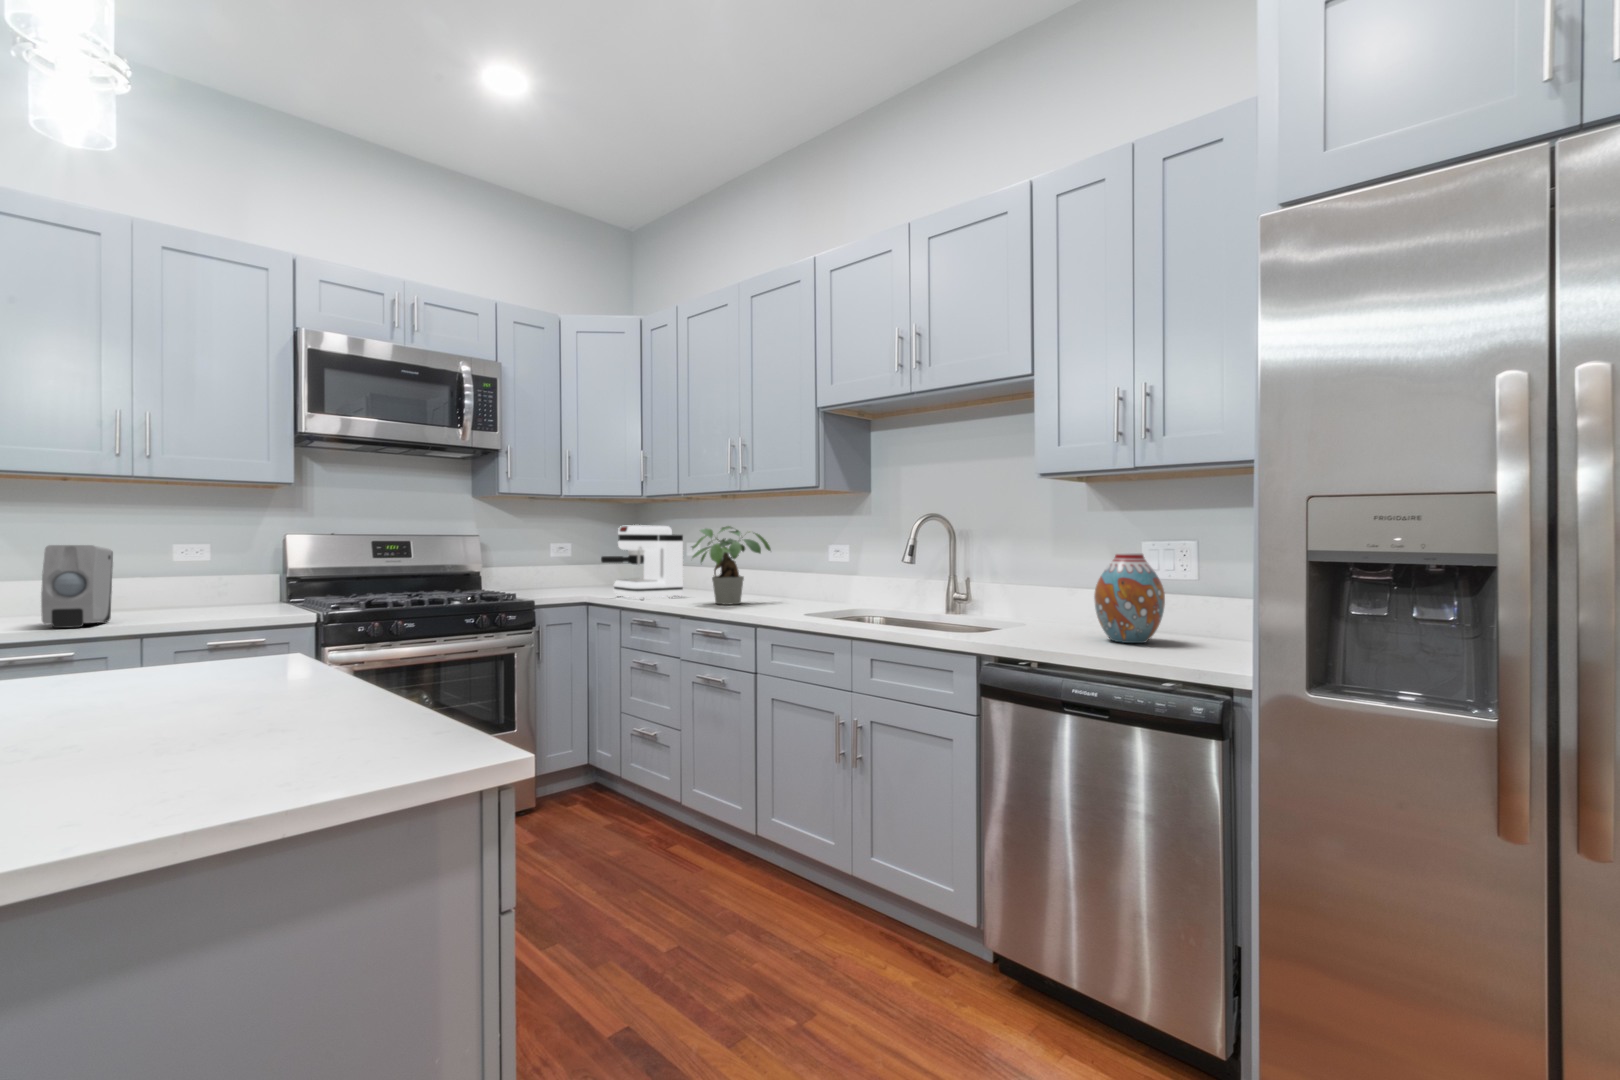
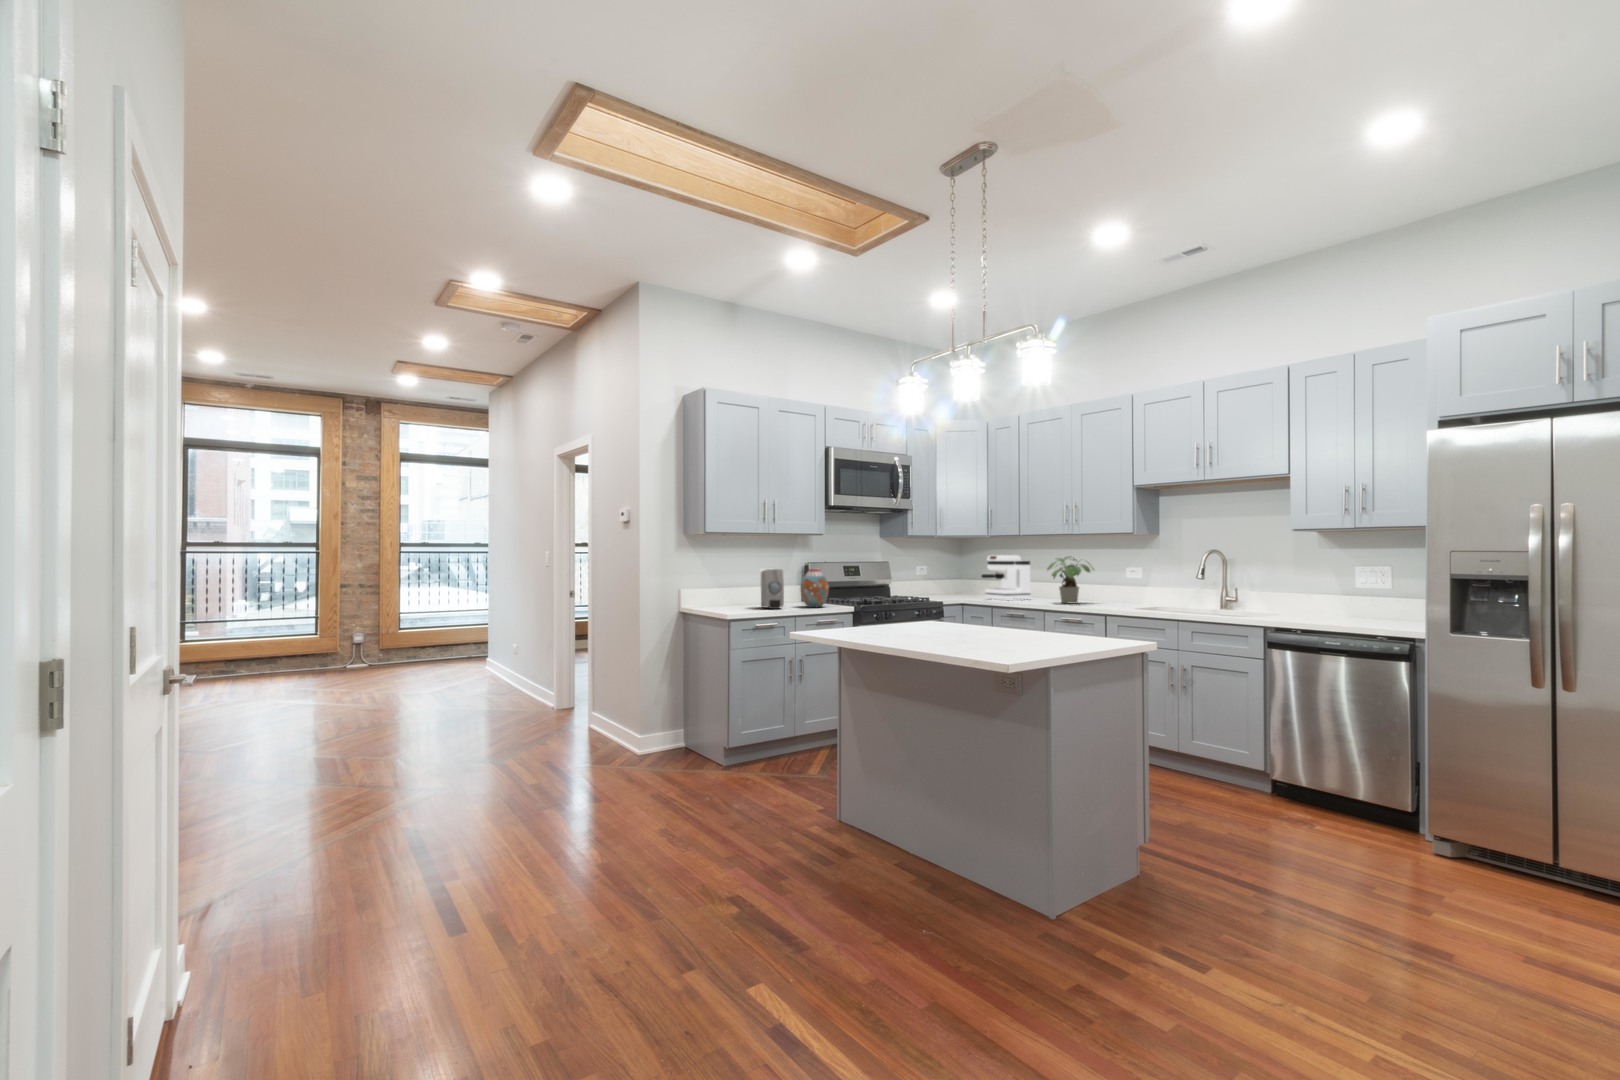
vase: present [1094,553,1165,643] -> present [800,568,829,607]

